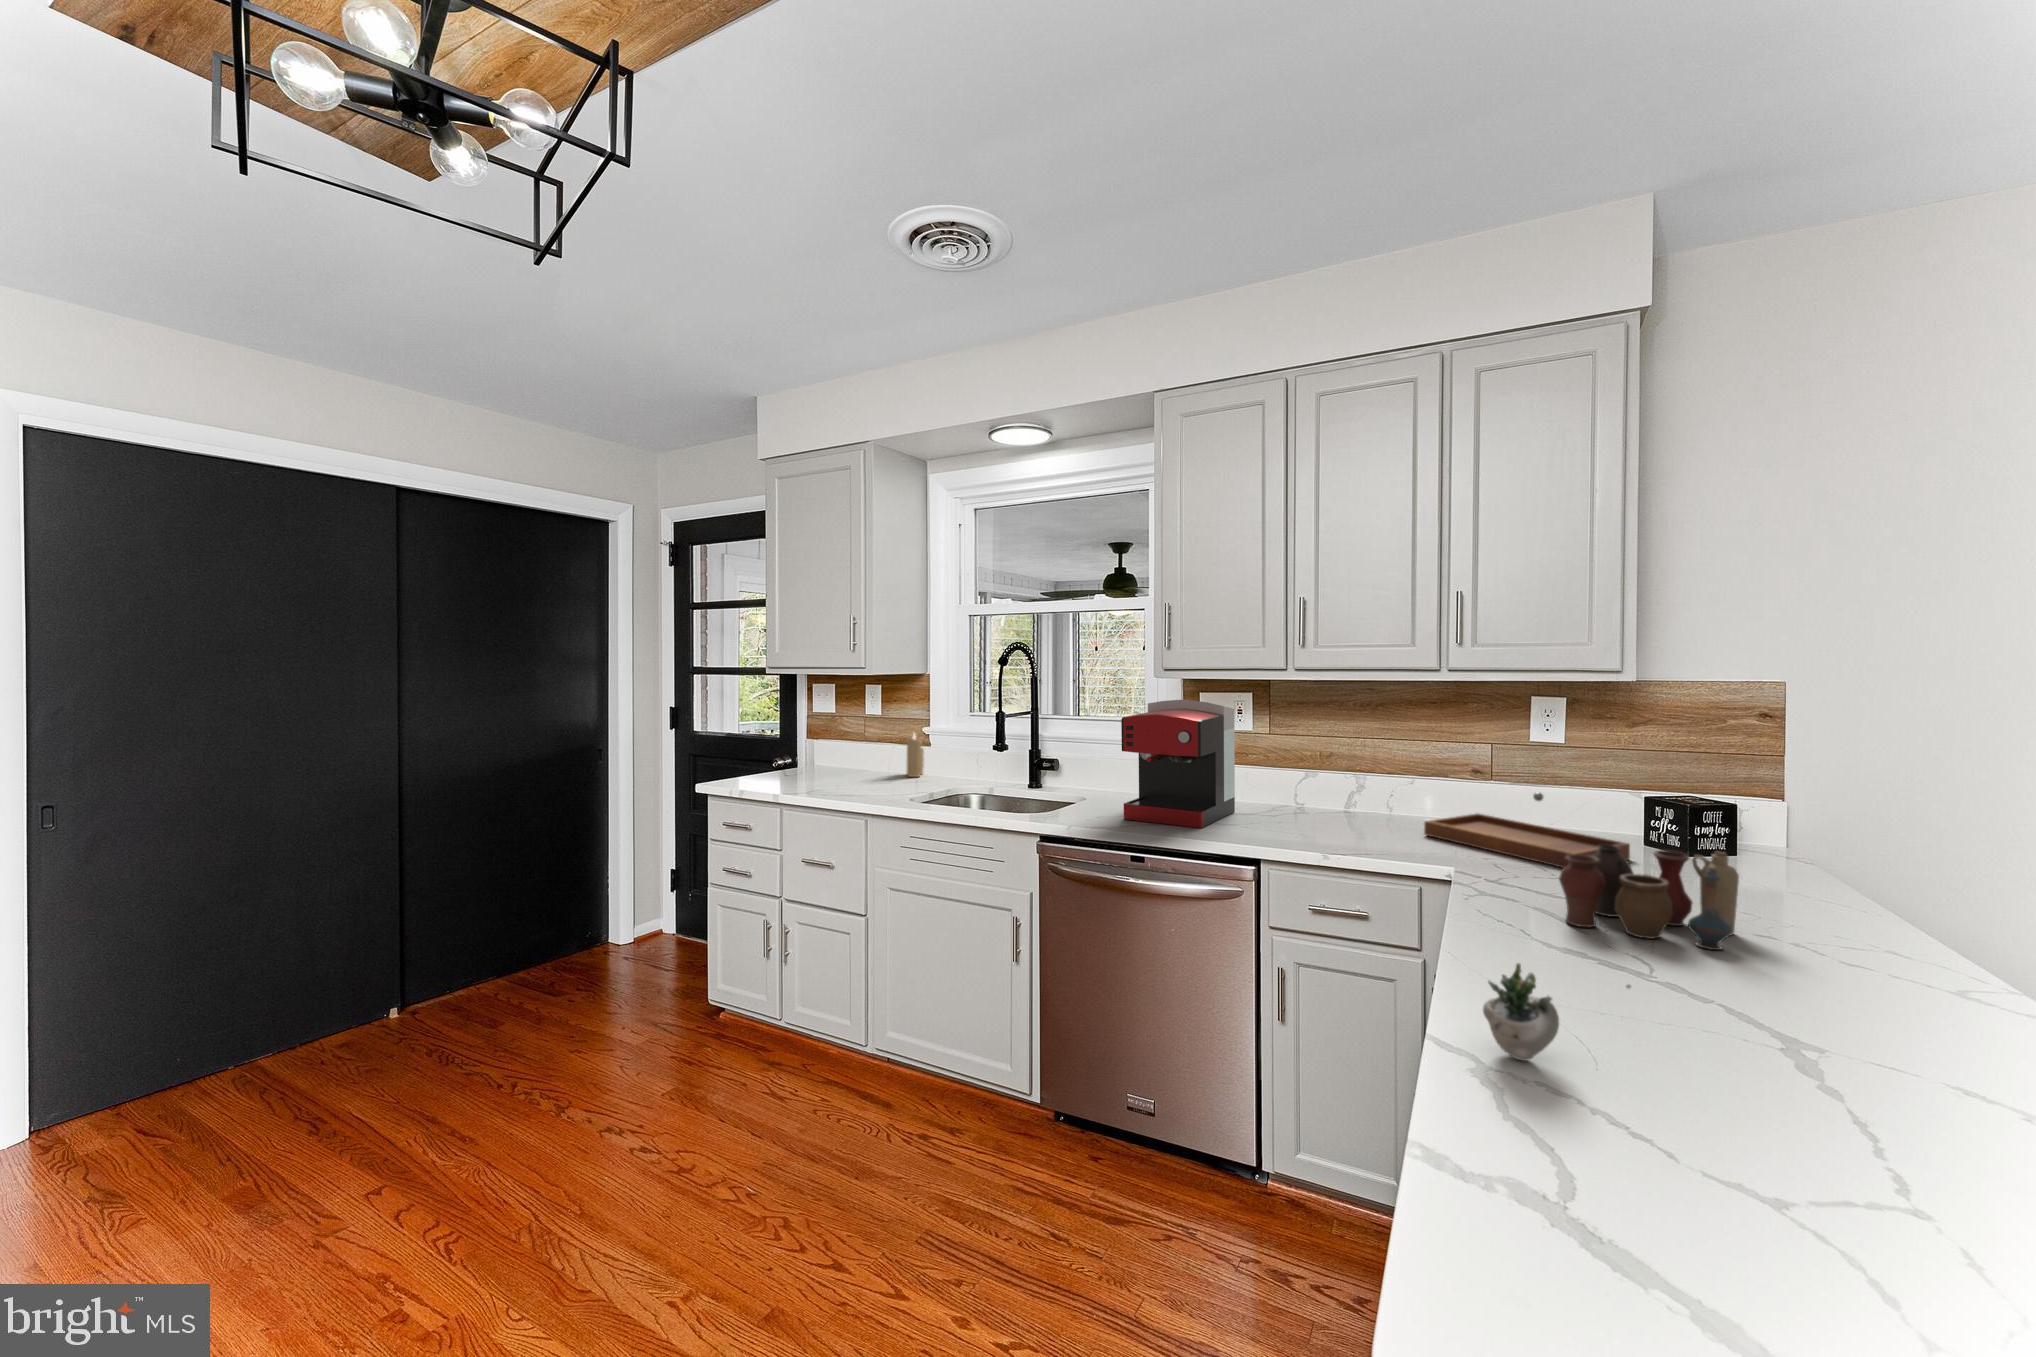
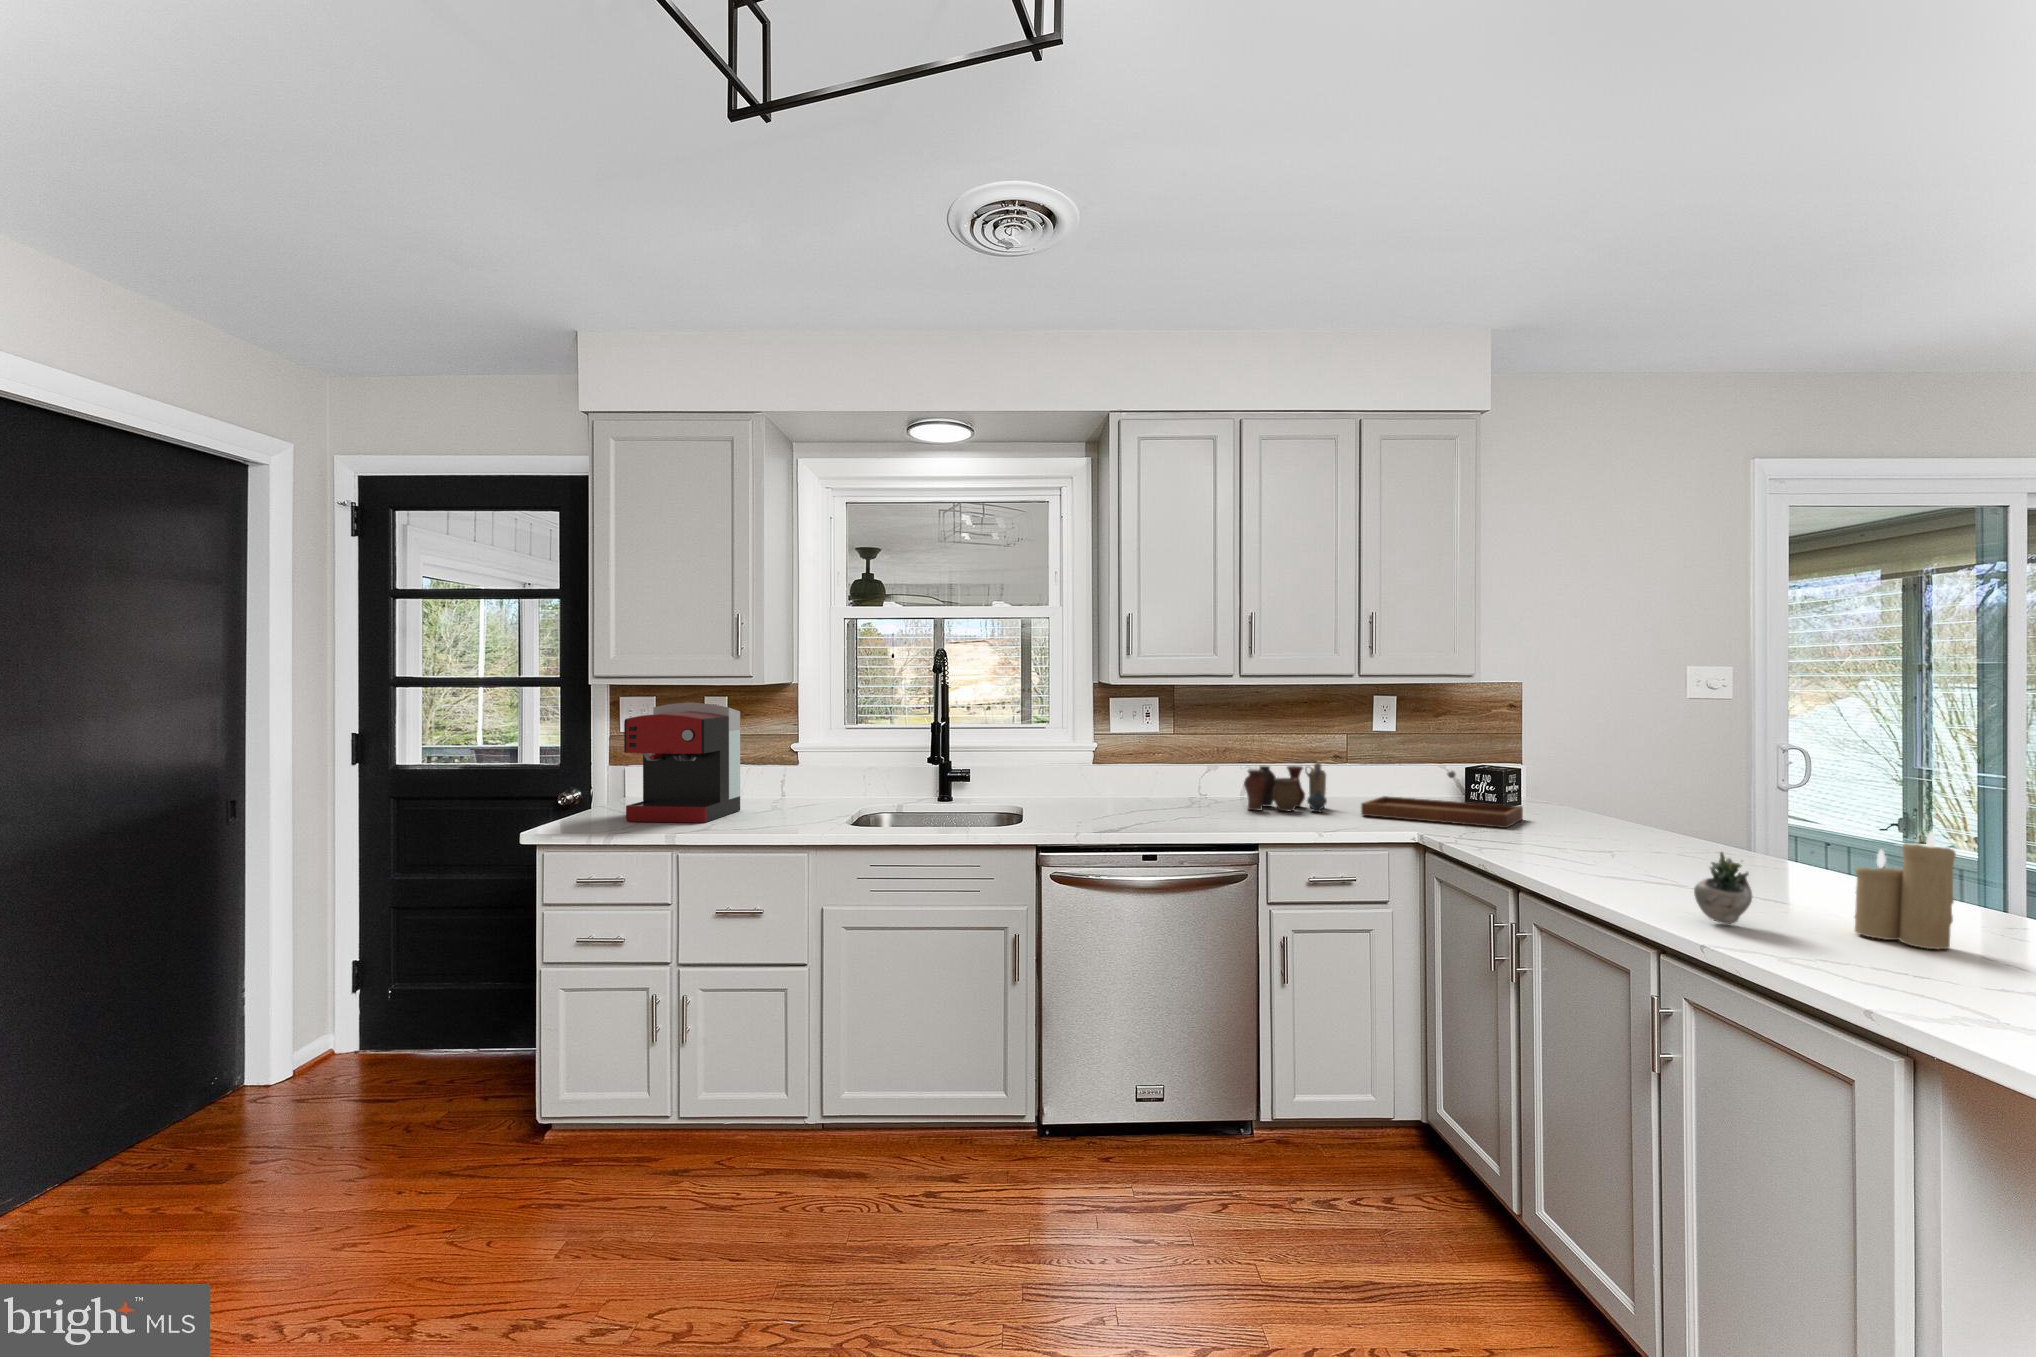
coffee maker: present [1121,699,1235,828] -> present [624,702,740,823]
candle: present [907,734,924,777] -> present [1855,831,1956,949]
vase: present [1559,844,1739,950] -> present [1244,763,1327,812]

